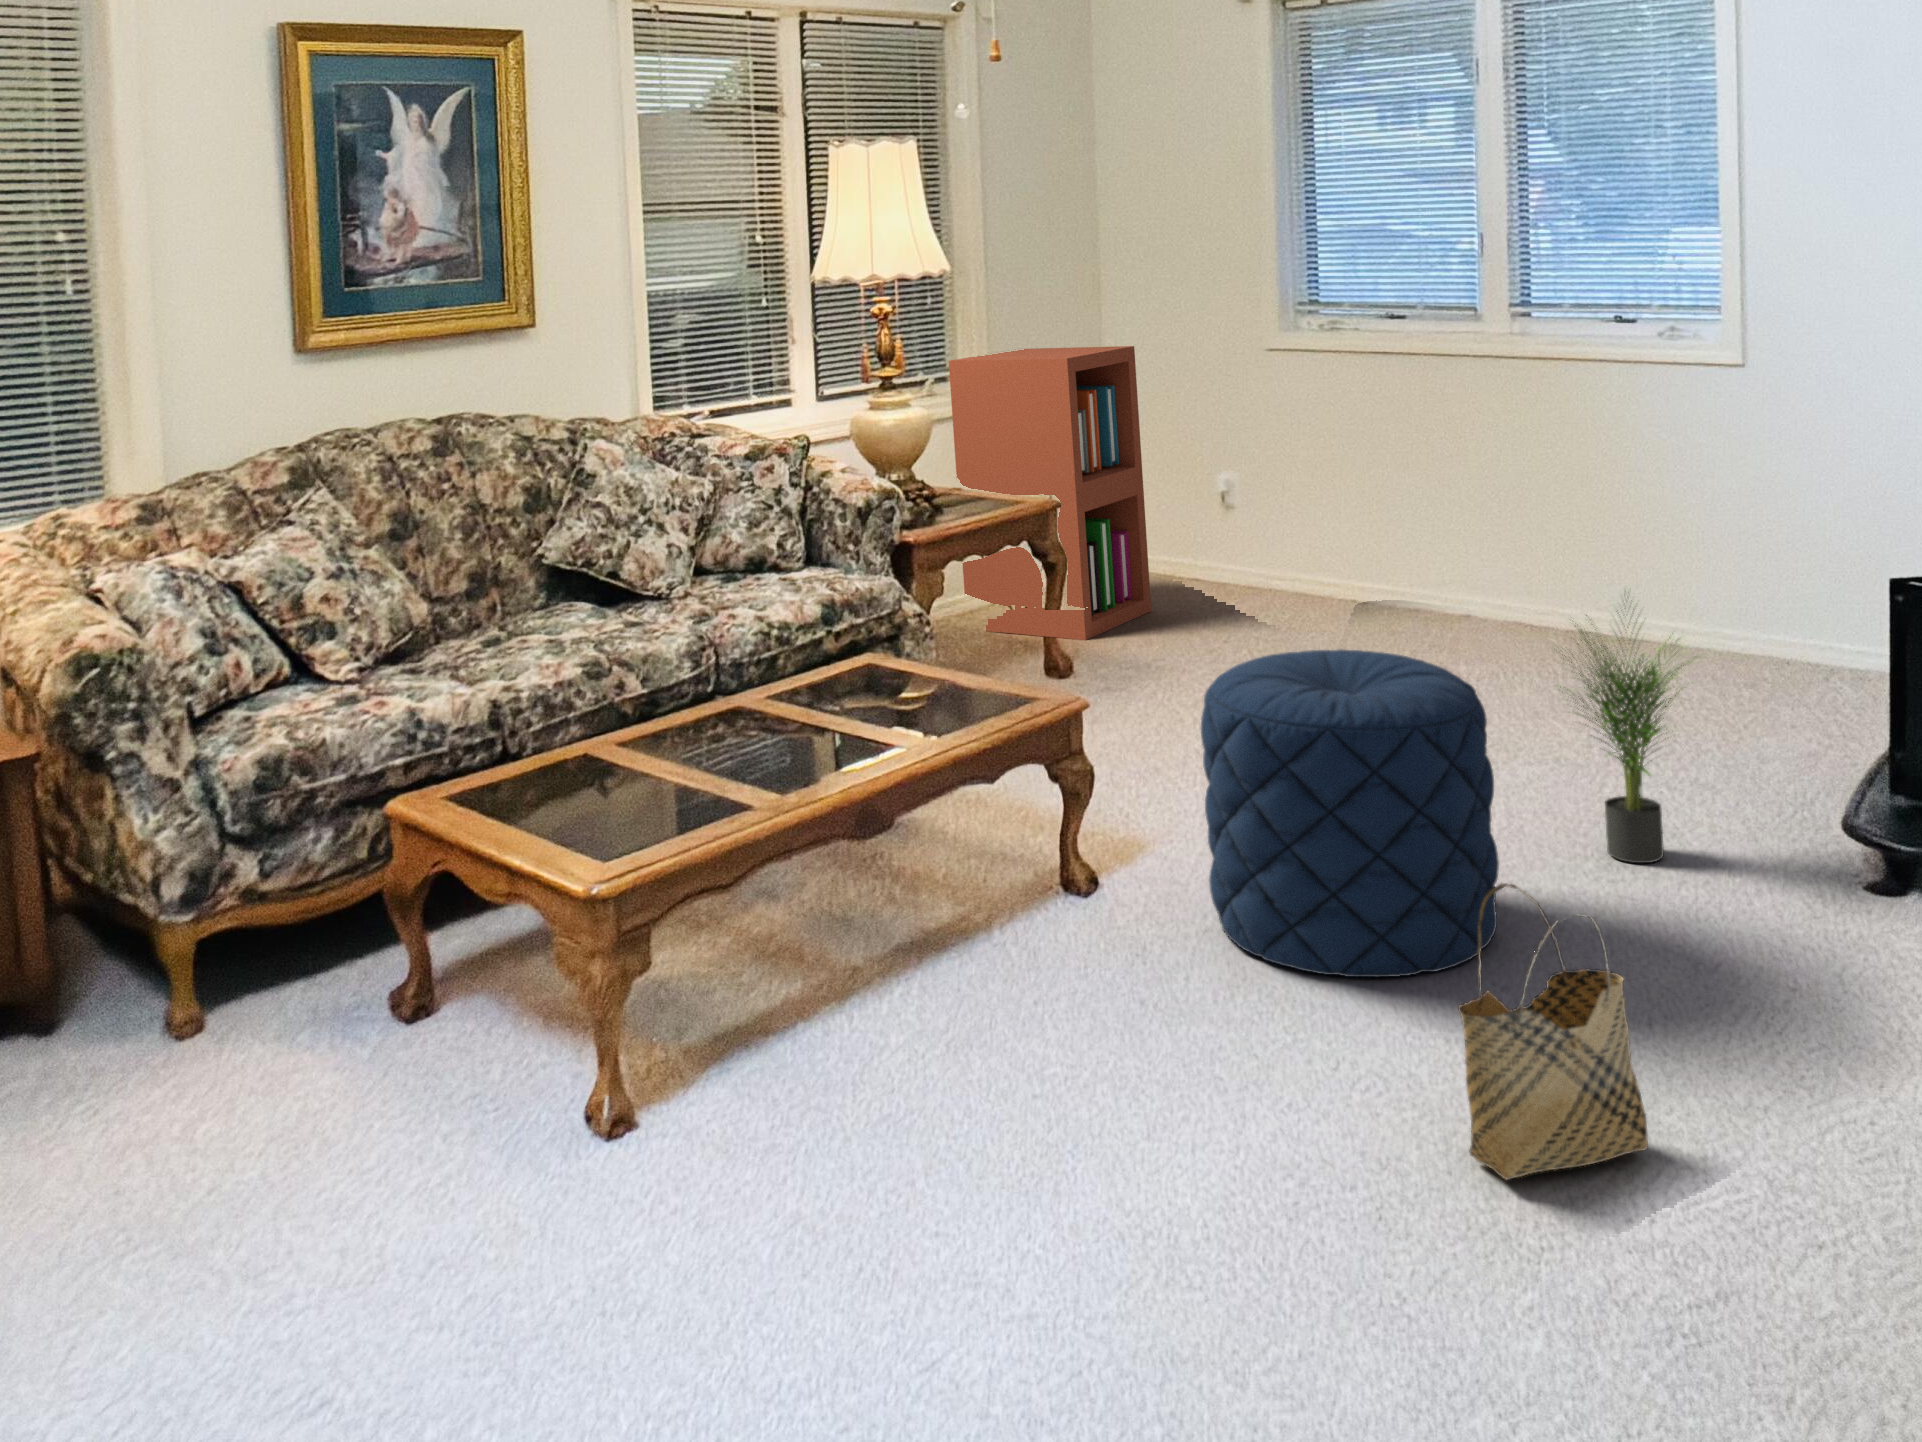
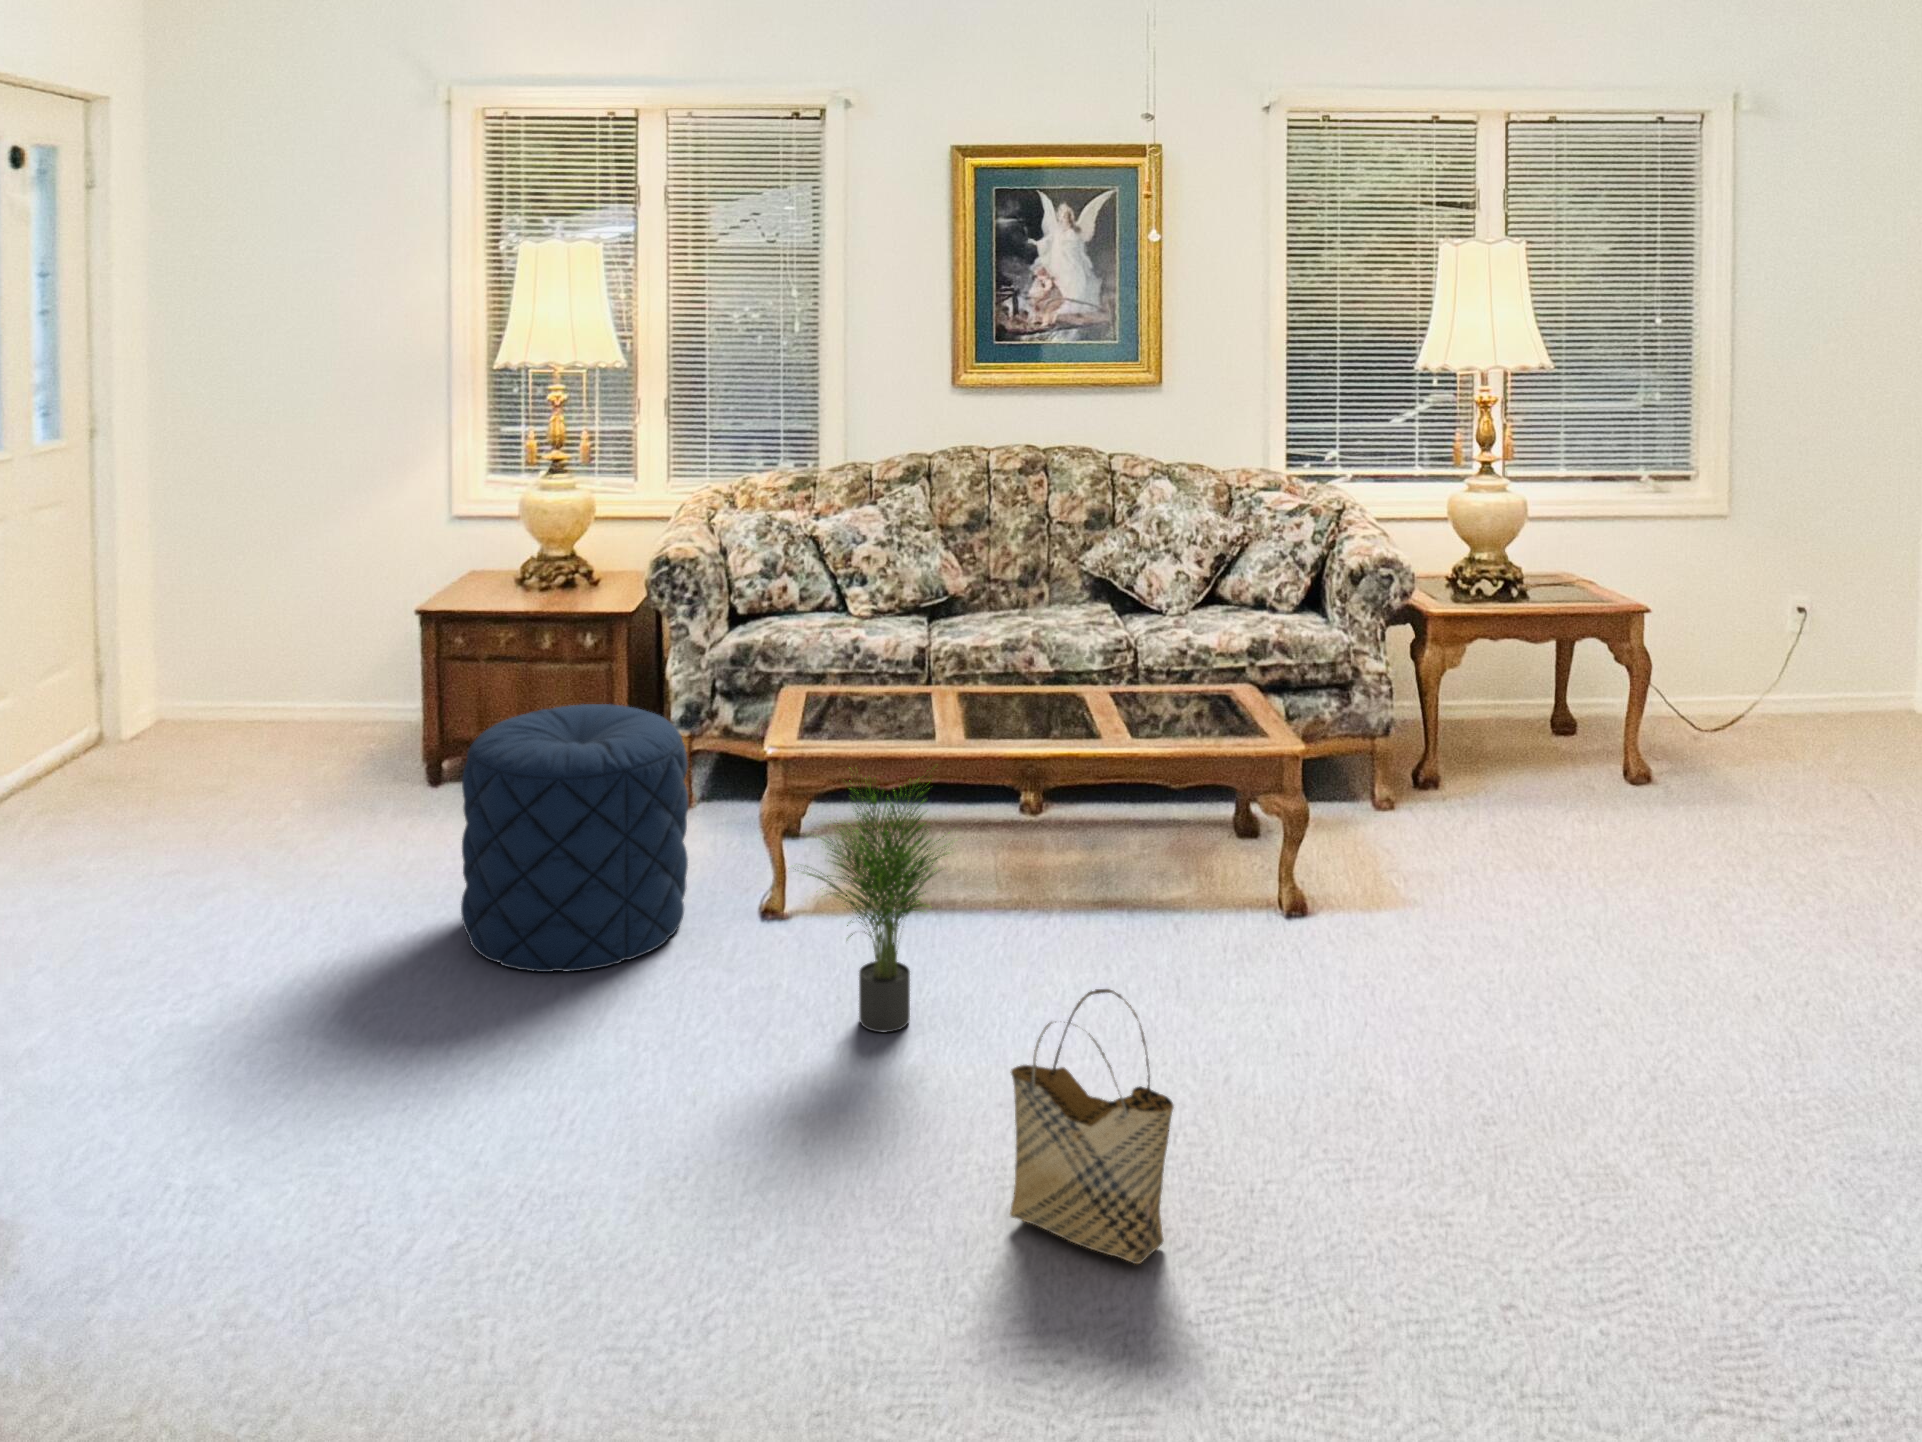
bookshelf: present [949,346,1151,640] -> none [1655,455,1883,769]
potted plant: present [1560,596,1689,863] -> present [807,774,947,1032]
pouf: present [1201,649,1499,977] -> present [461,704,688,972]

